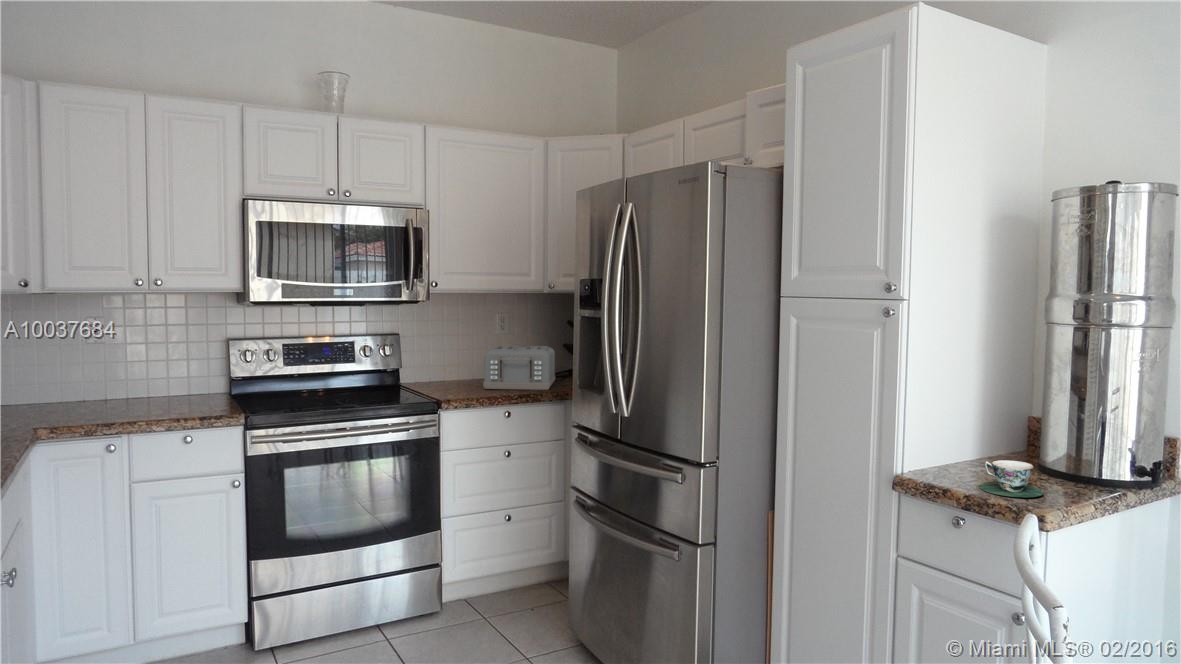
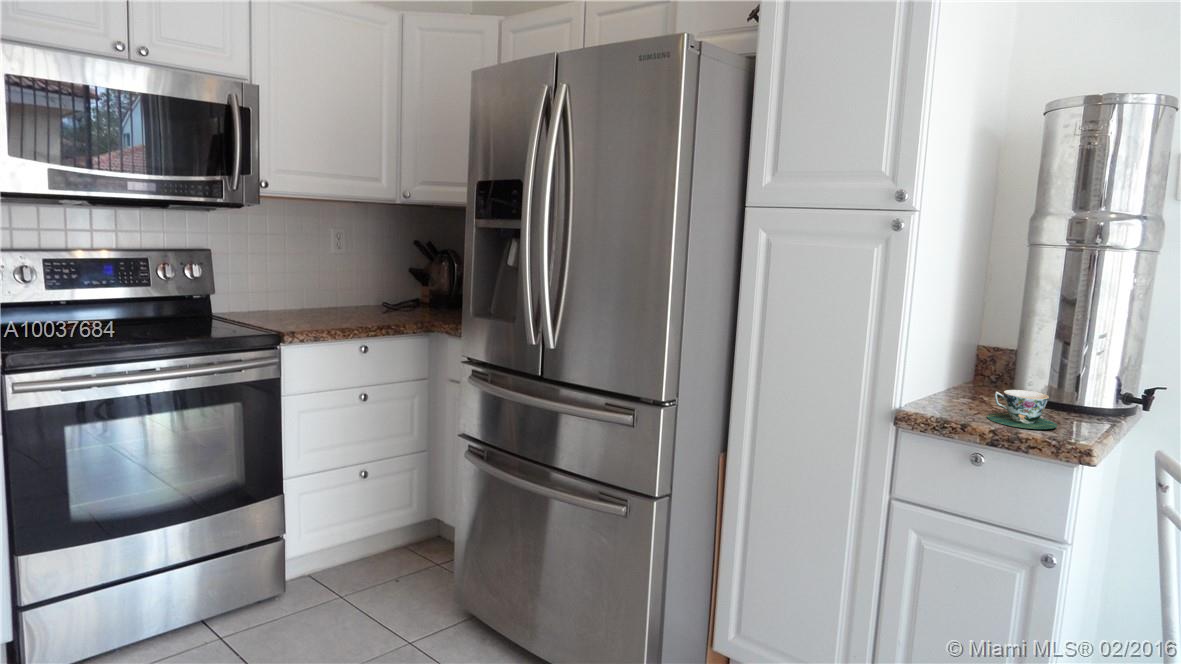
toaster: present [483,346,555,390] -> none [331,268,415,321]

